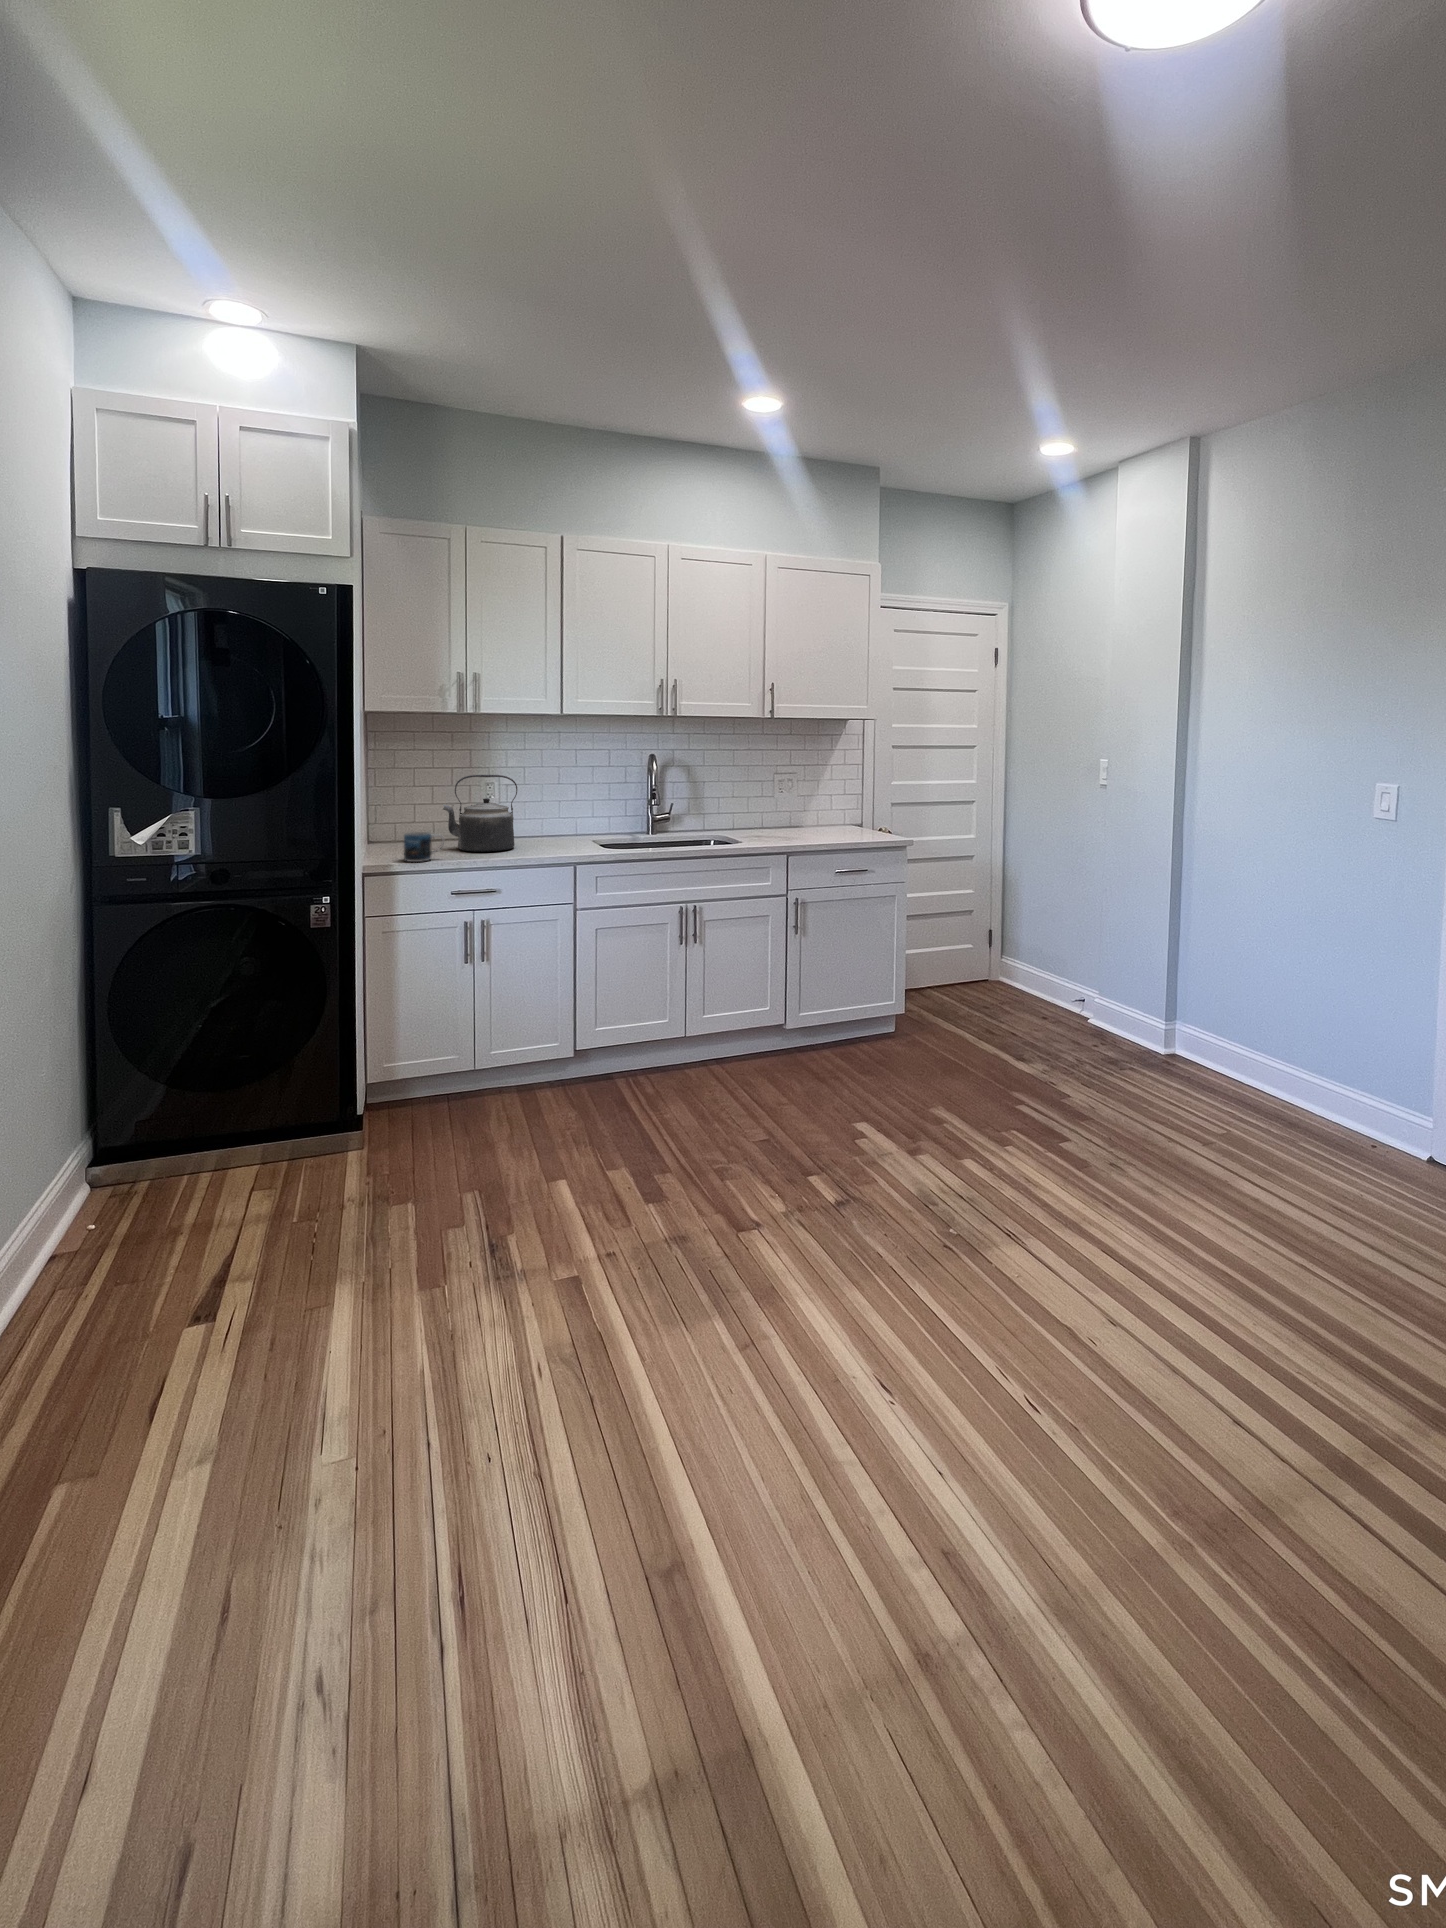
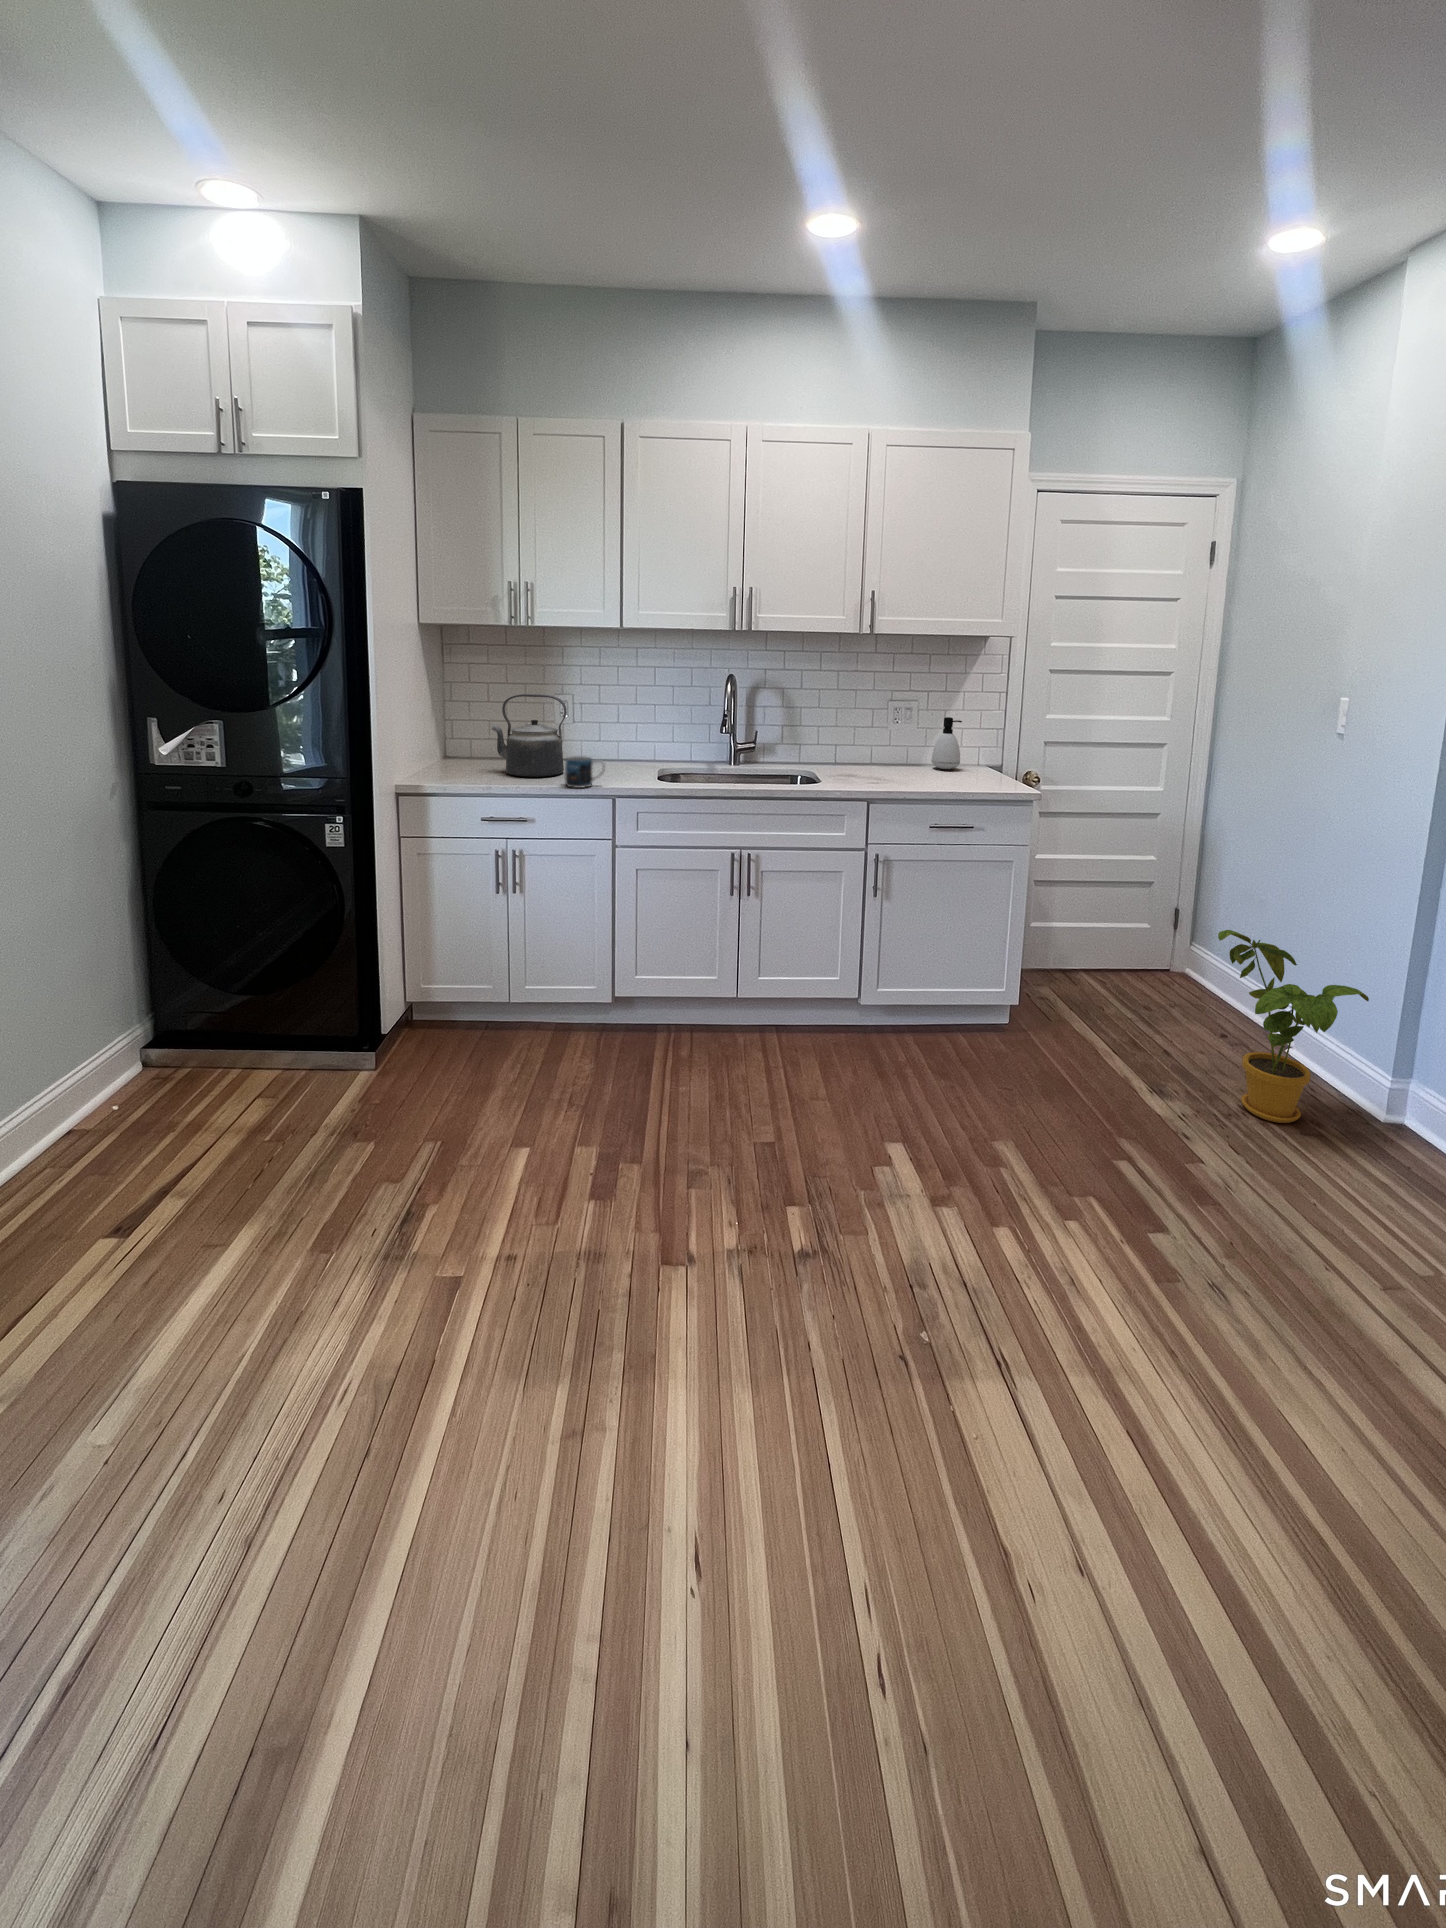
soap dispenser: none [815,785,839,828] -> present [932,717,962,769]
mug: present [404,832,444,862] -> present [565,756,605,788]
house plant: none [1050,929,1145,1065] -> present [1218,930,1369,1123]

